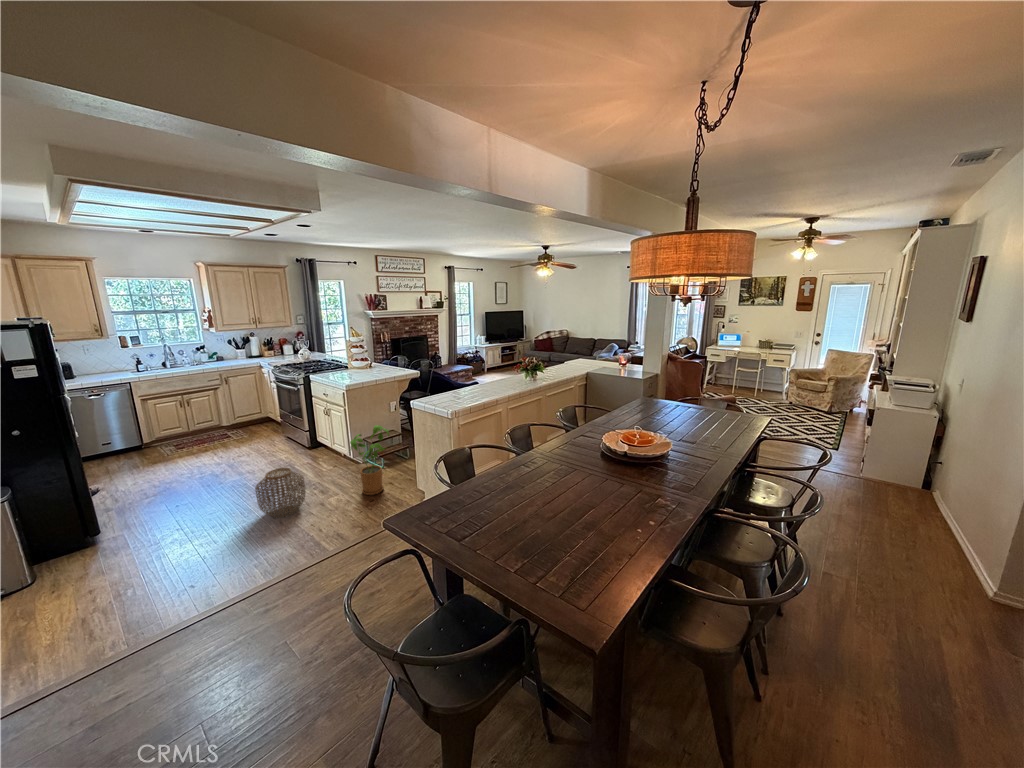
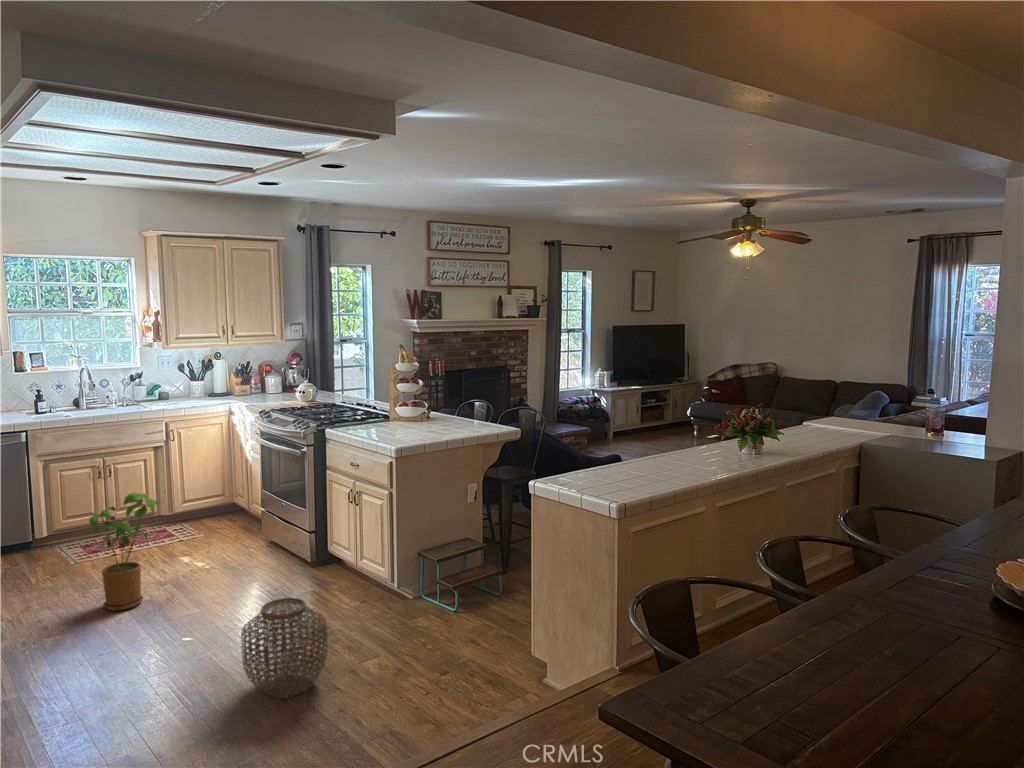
house plant: present [350,425,389,495] -> present [89,493,161,611]

